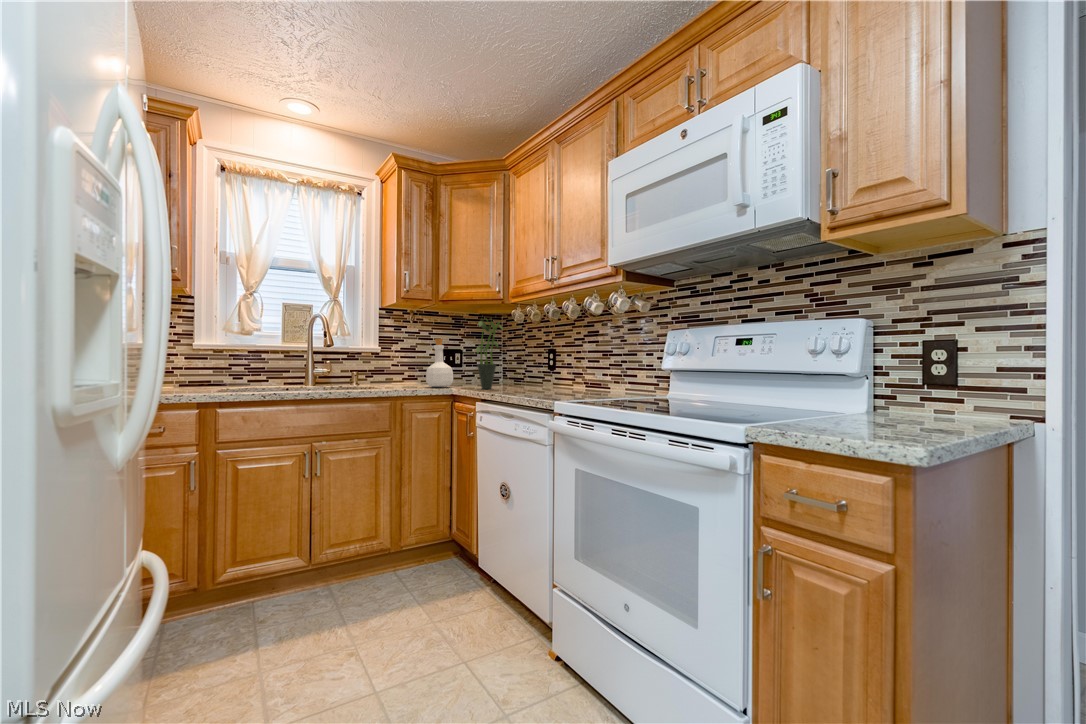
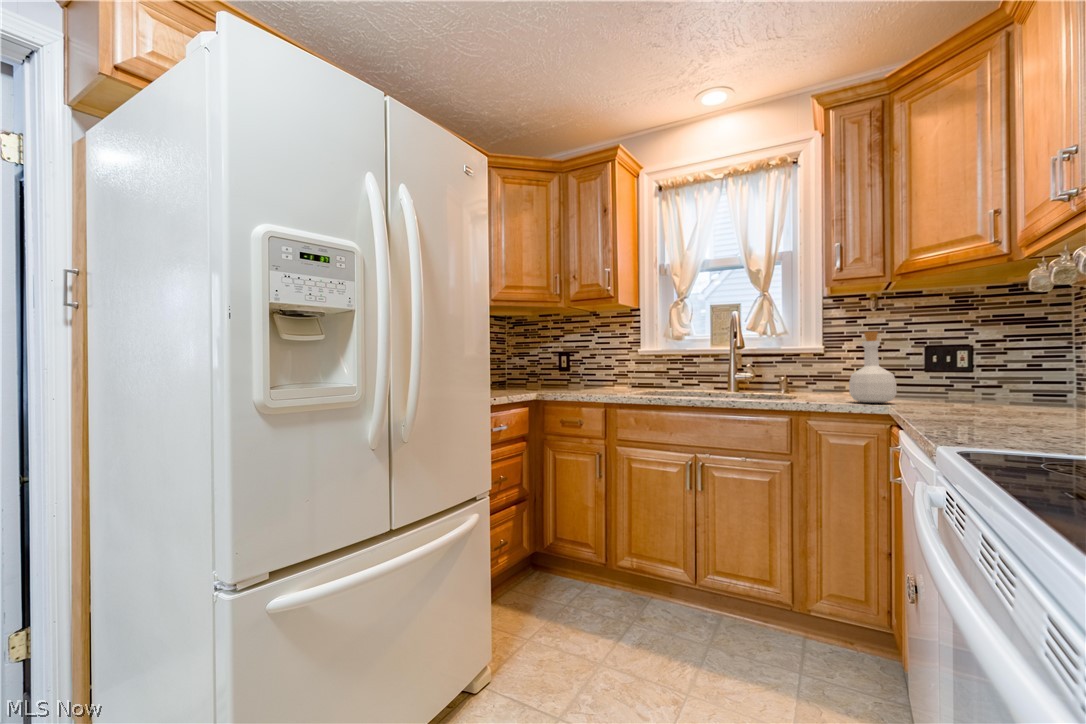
potted plant: present [476,321,503,389] -> none [910,292,977,411]

